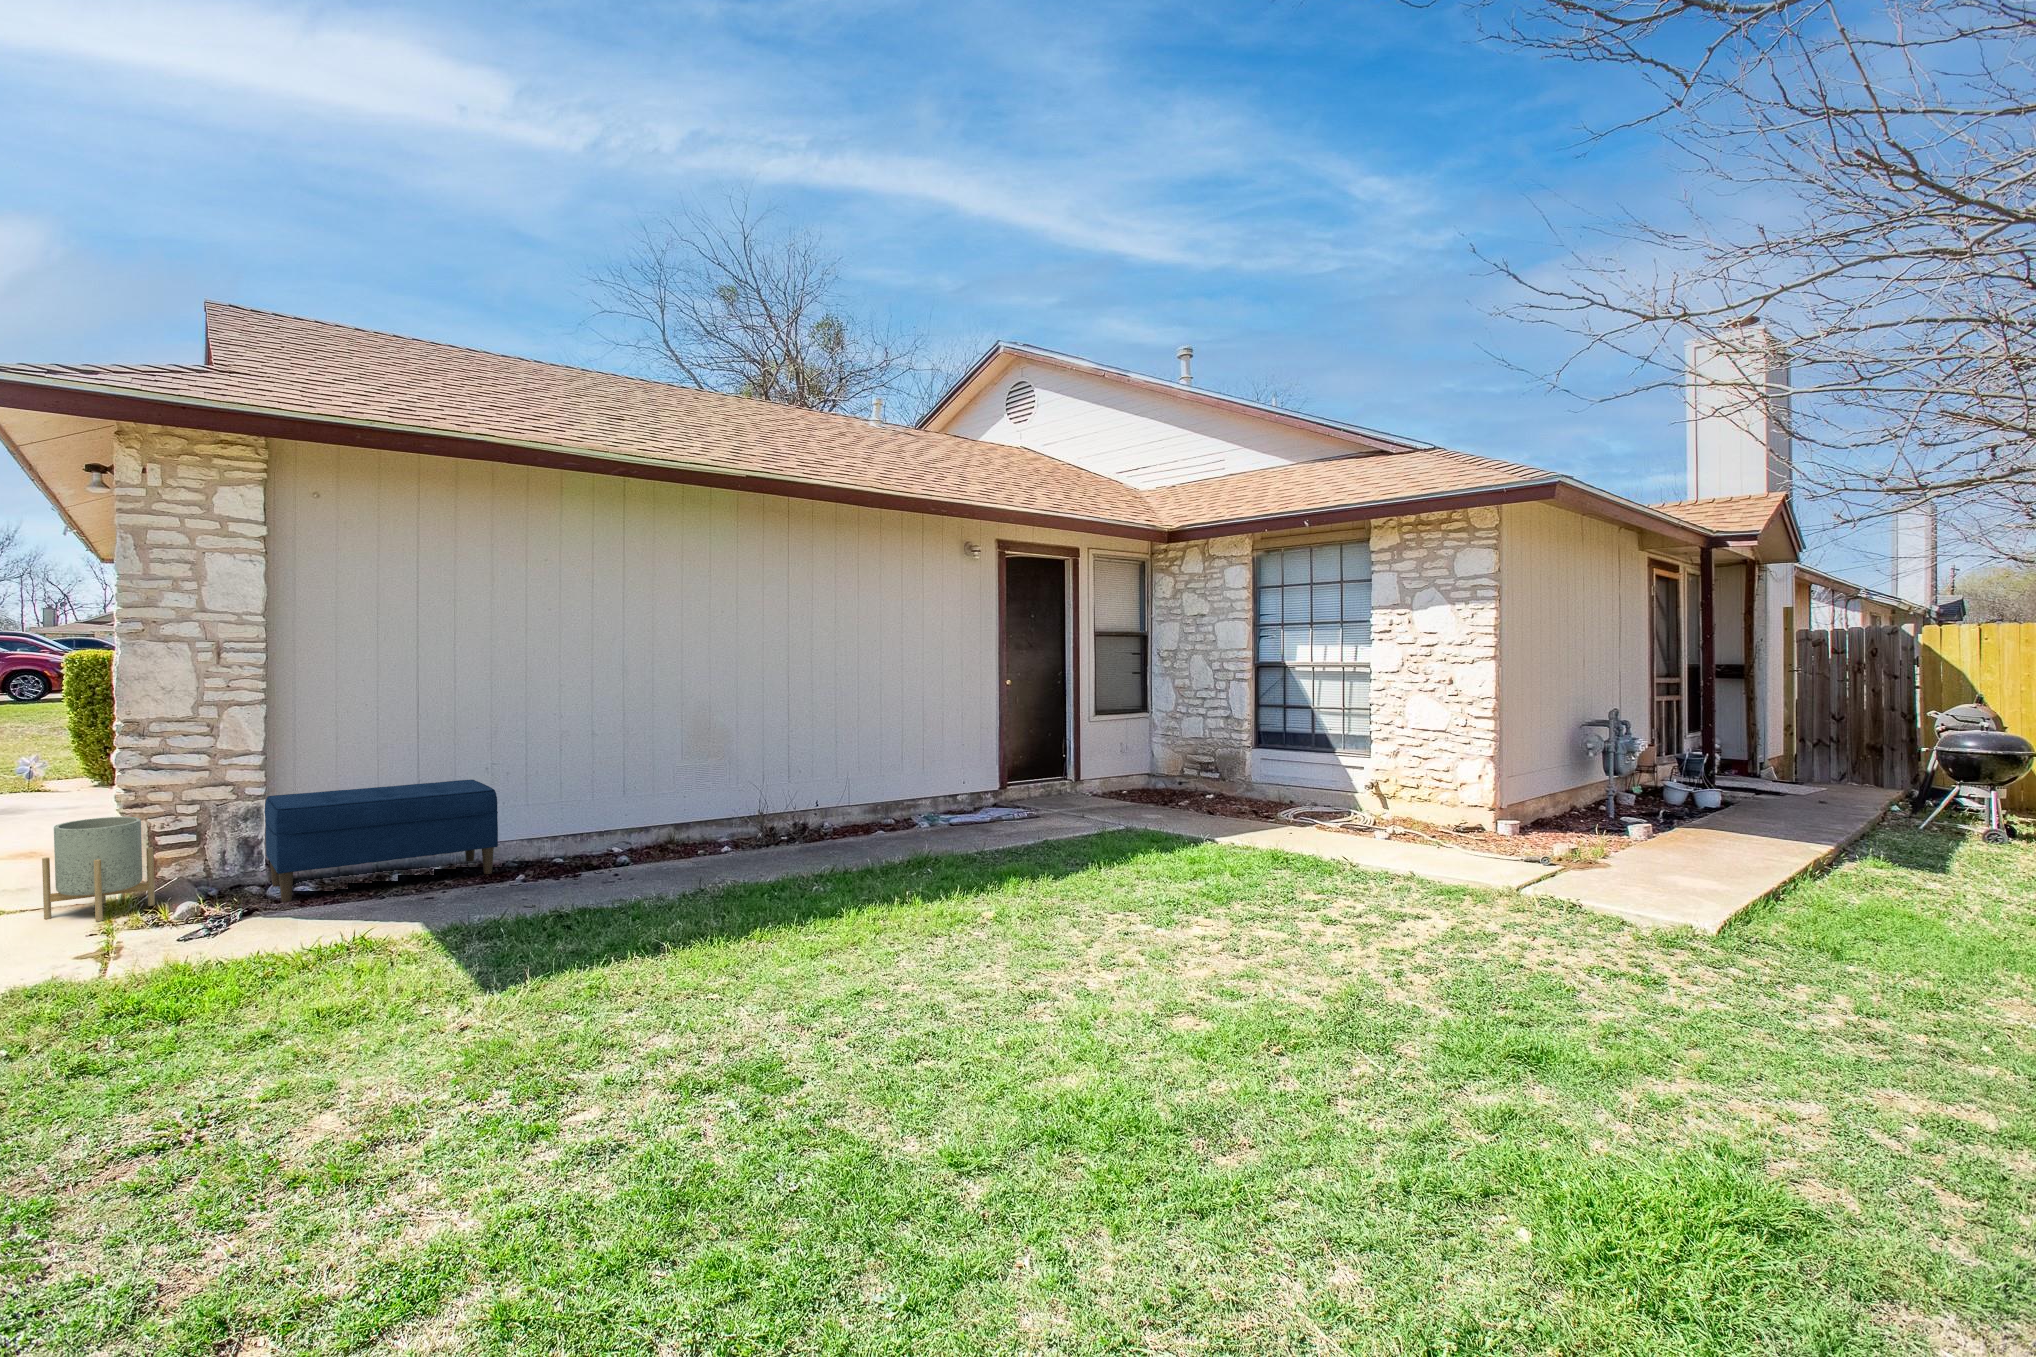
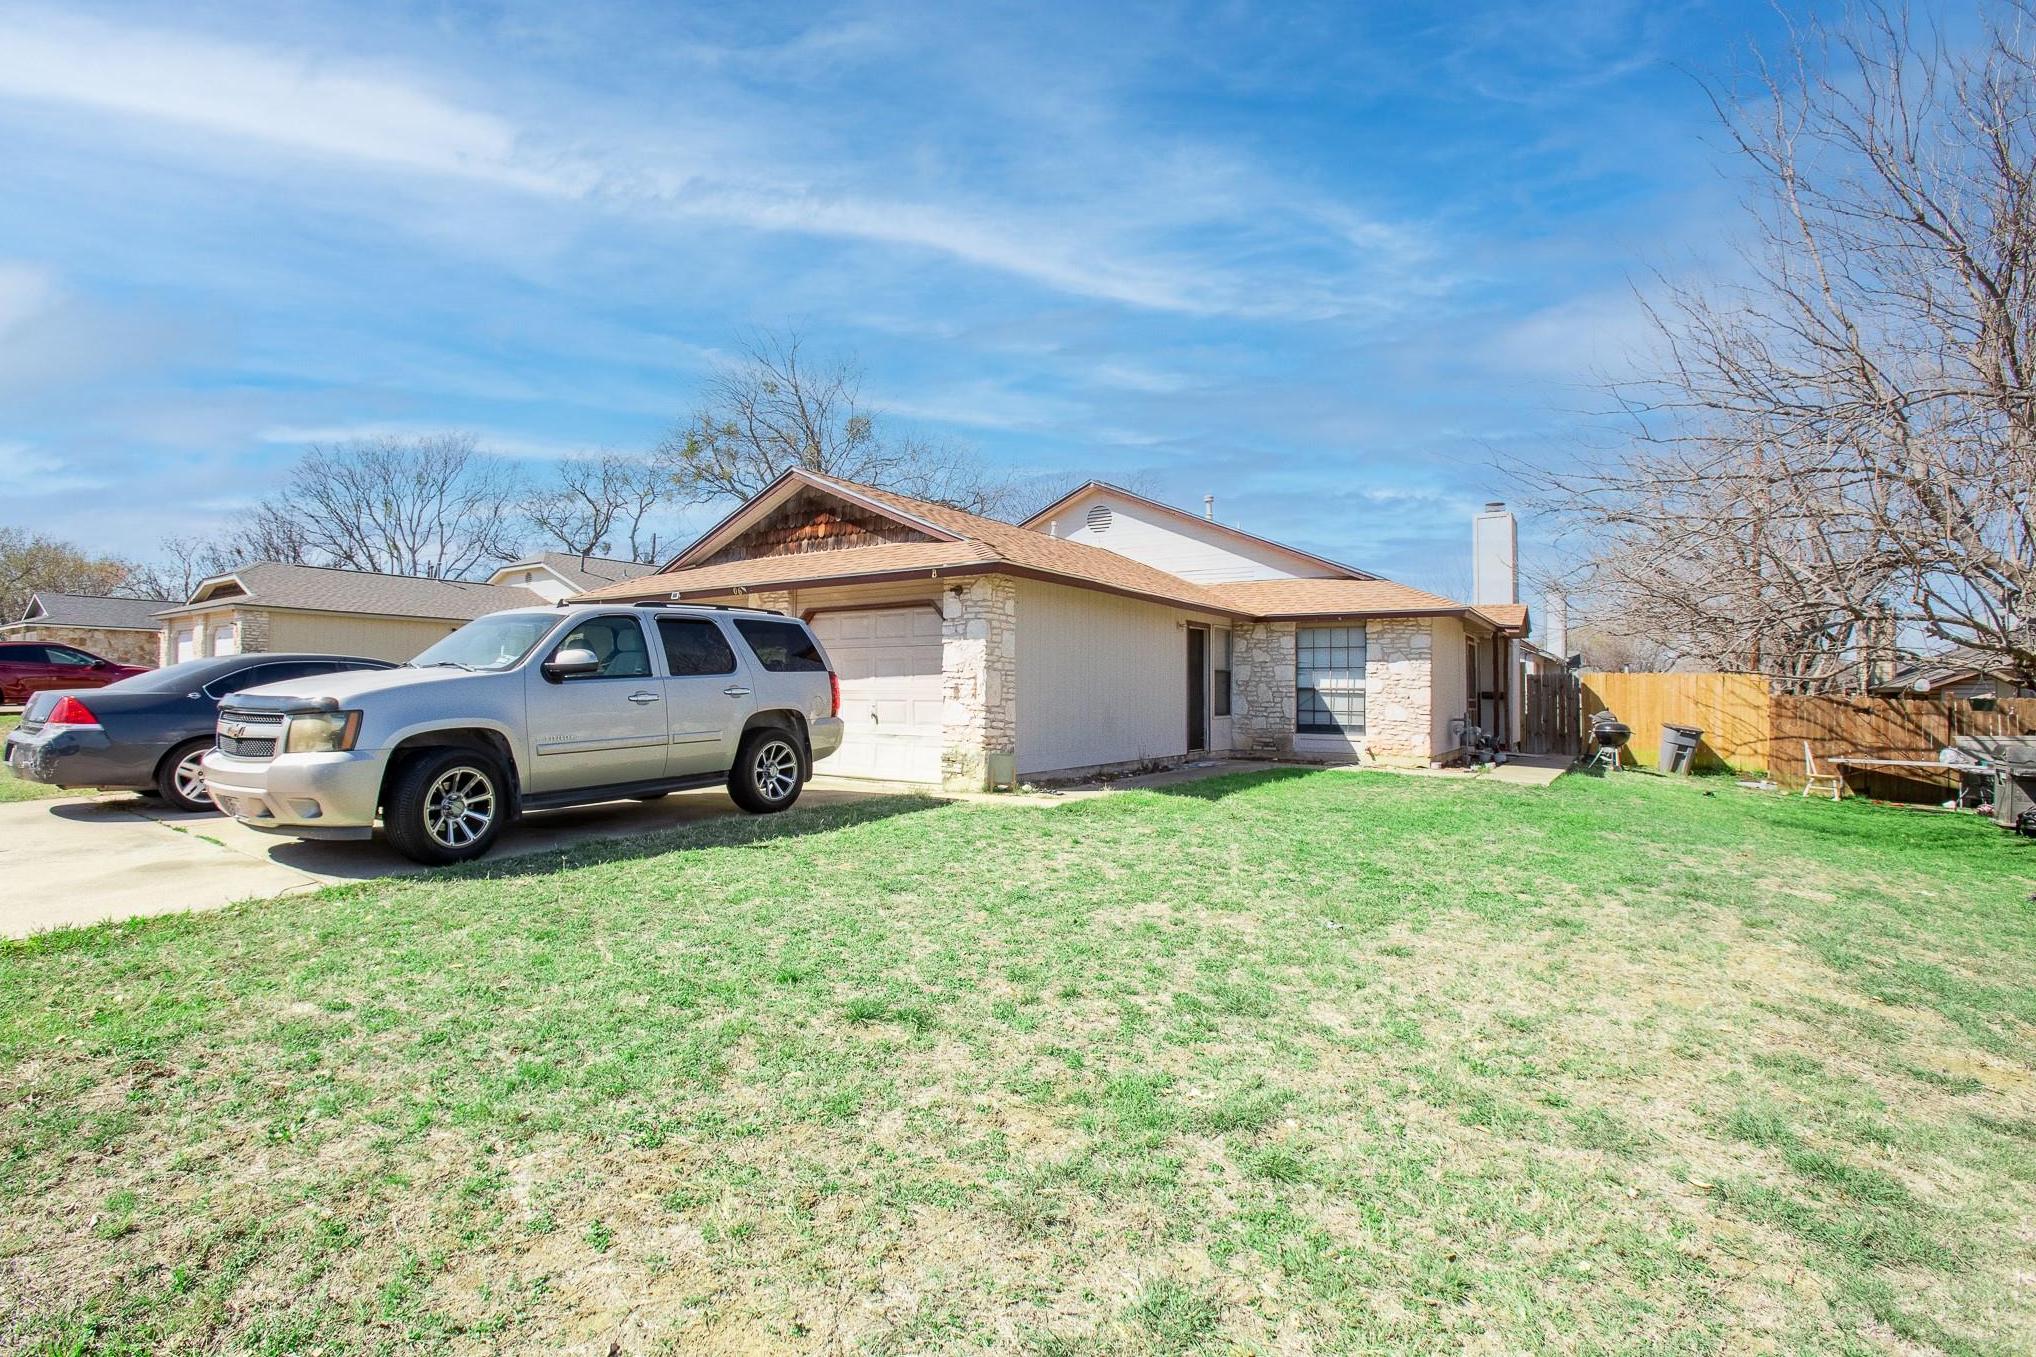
bench: present [265,780,498,902] -> none [1021,742,1096,789]

